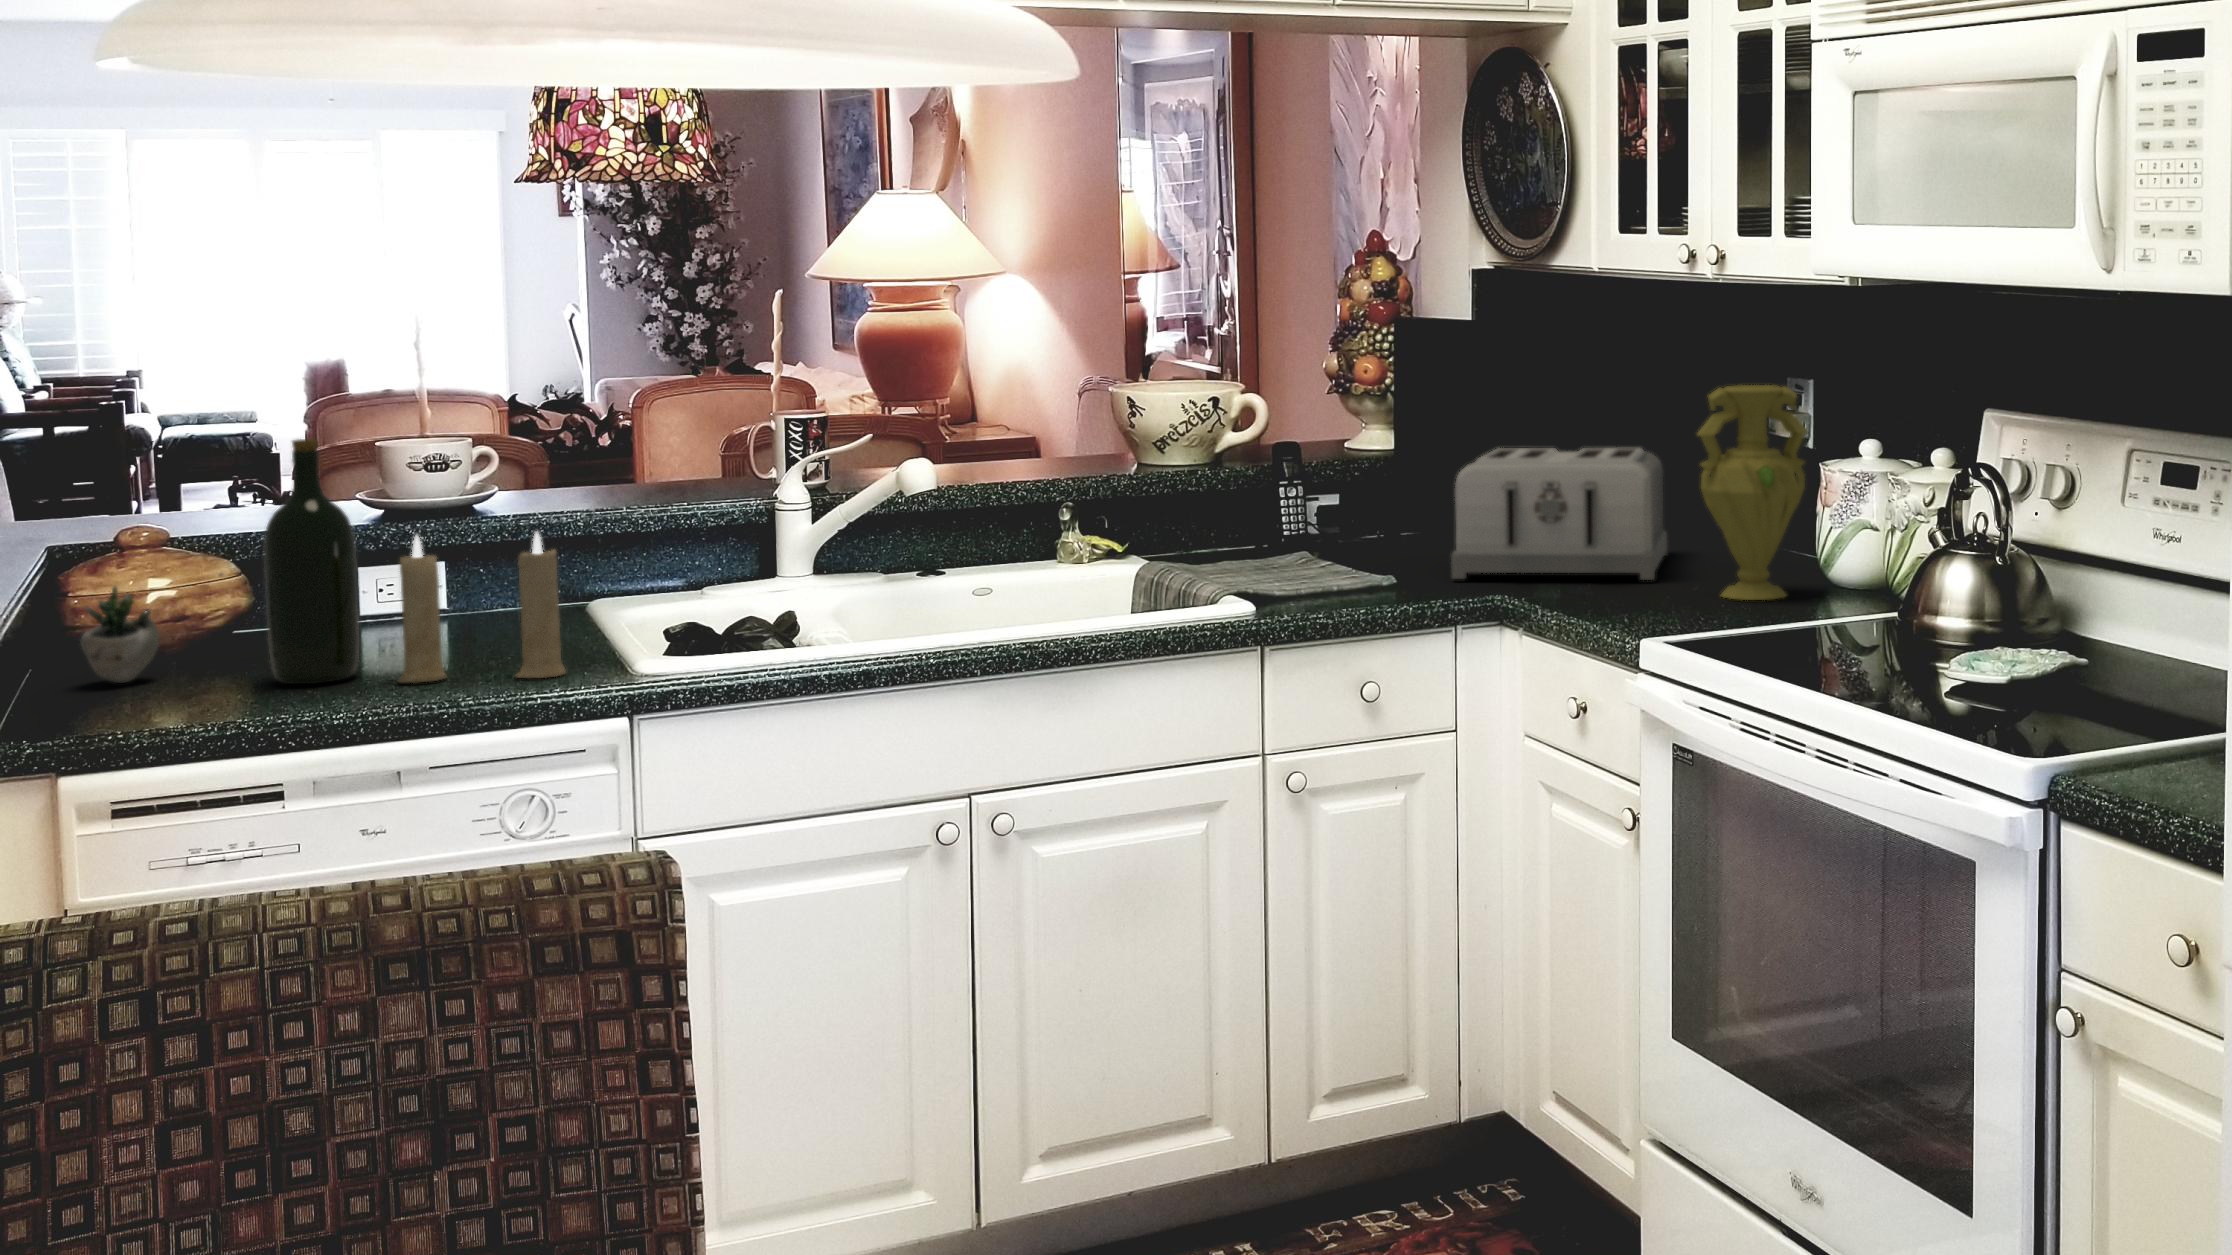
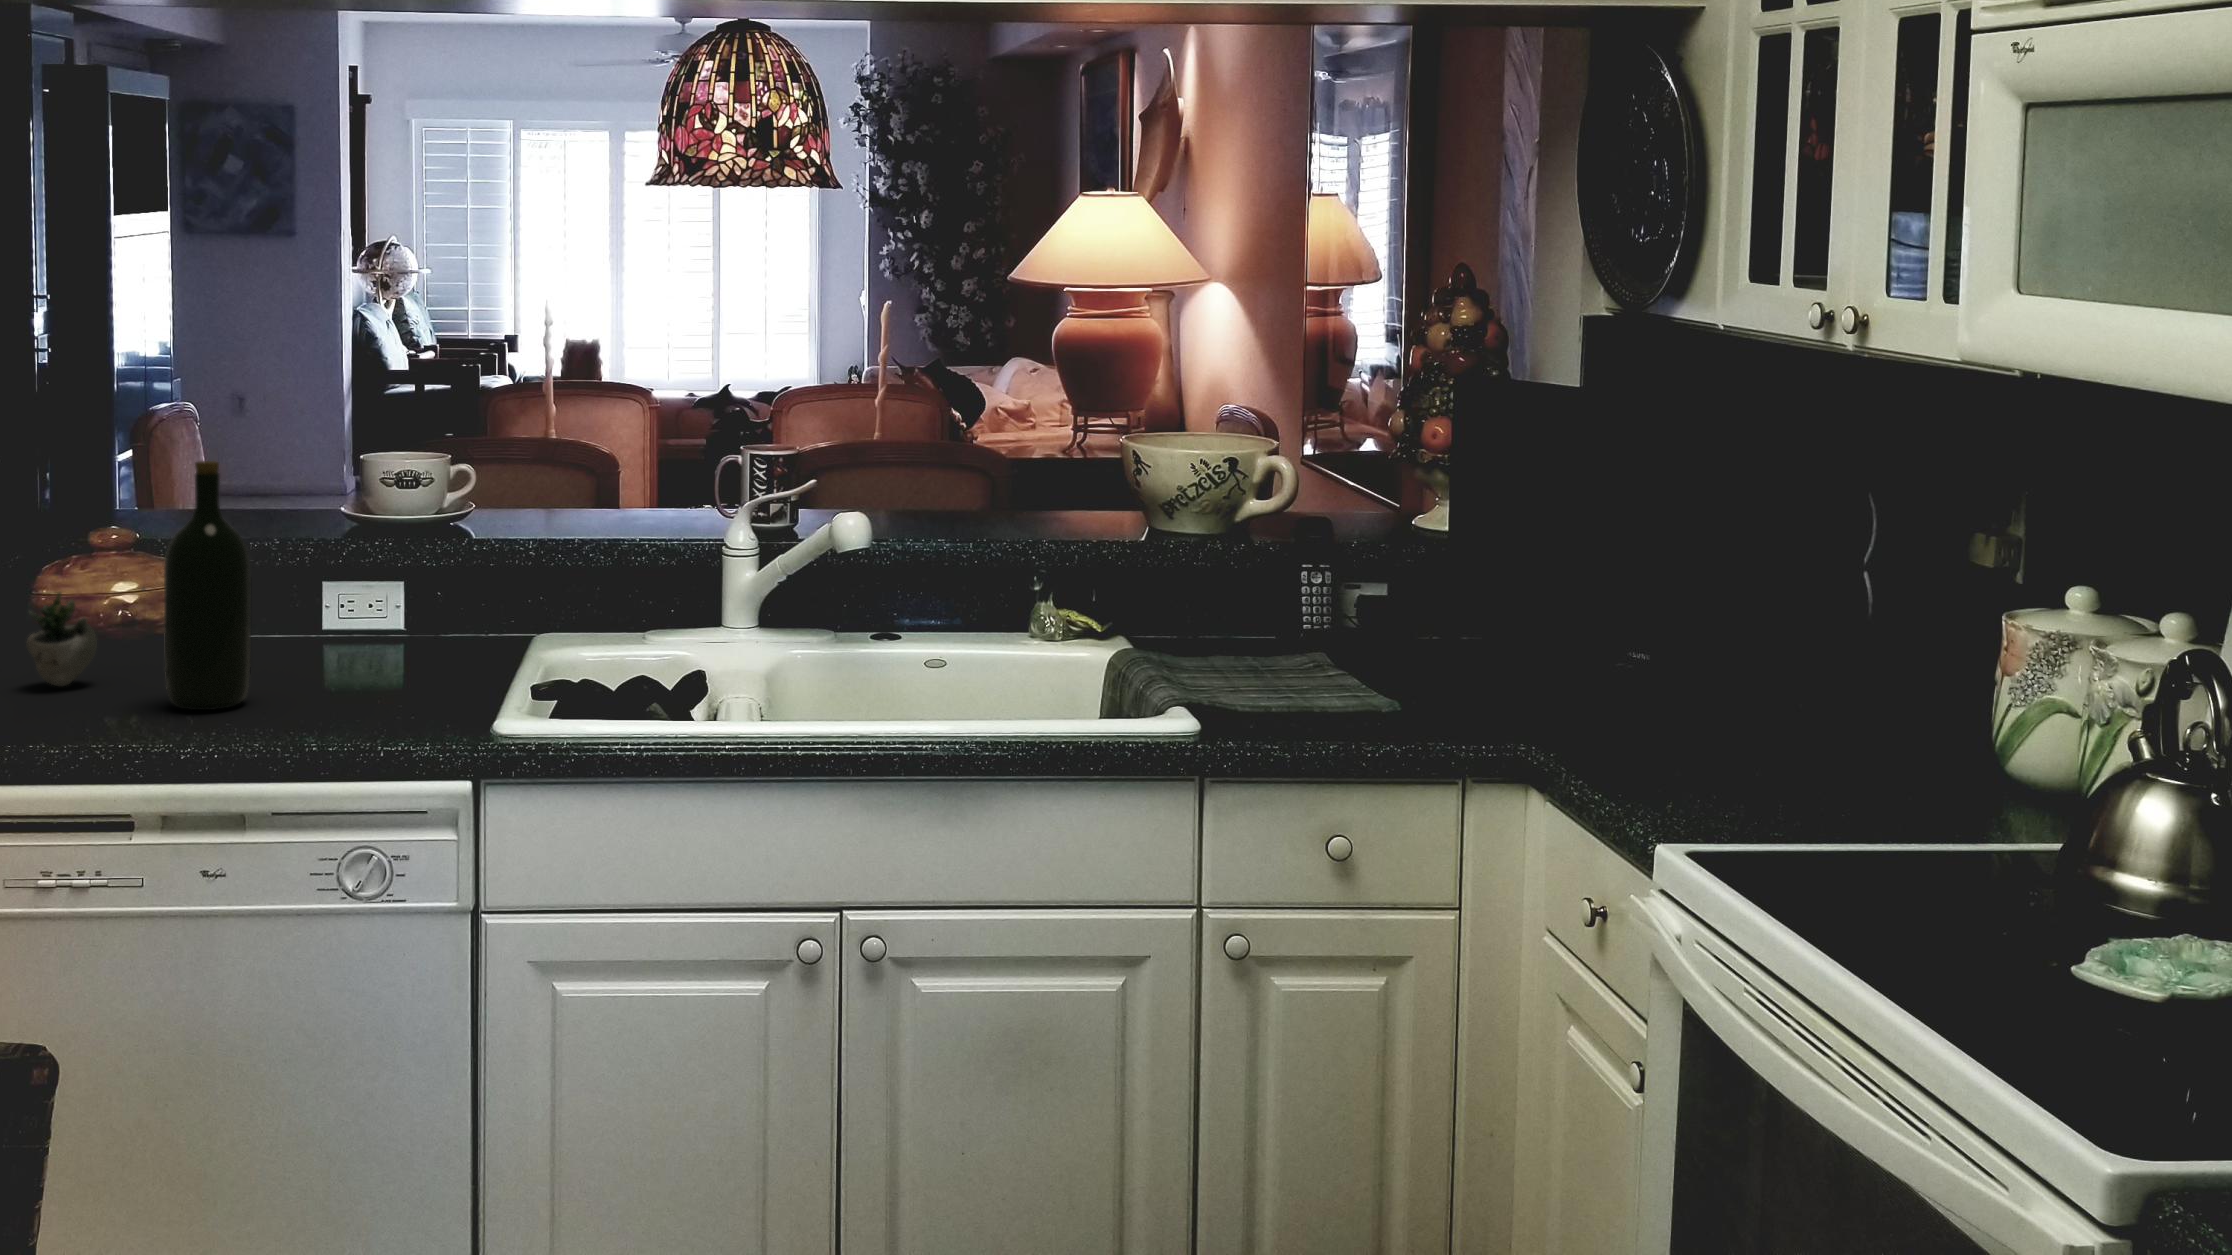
vase: present [1698,385,1807,600] -> none [1782,499,1955,800]
toaster: present [1451,448,1667,580] -> none [1463,544,1786,743]
candle: present [399,532,566,683] -> none [263,562,420,731]

